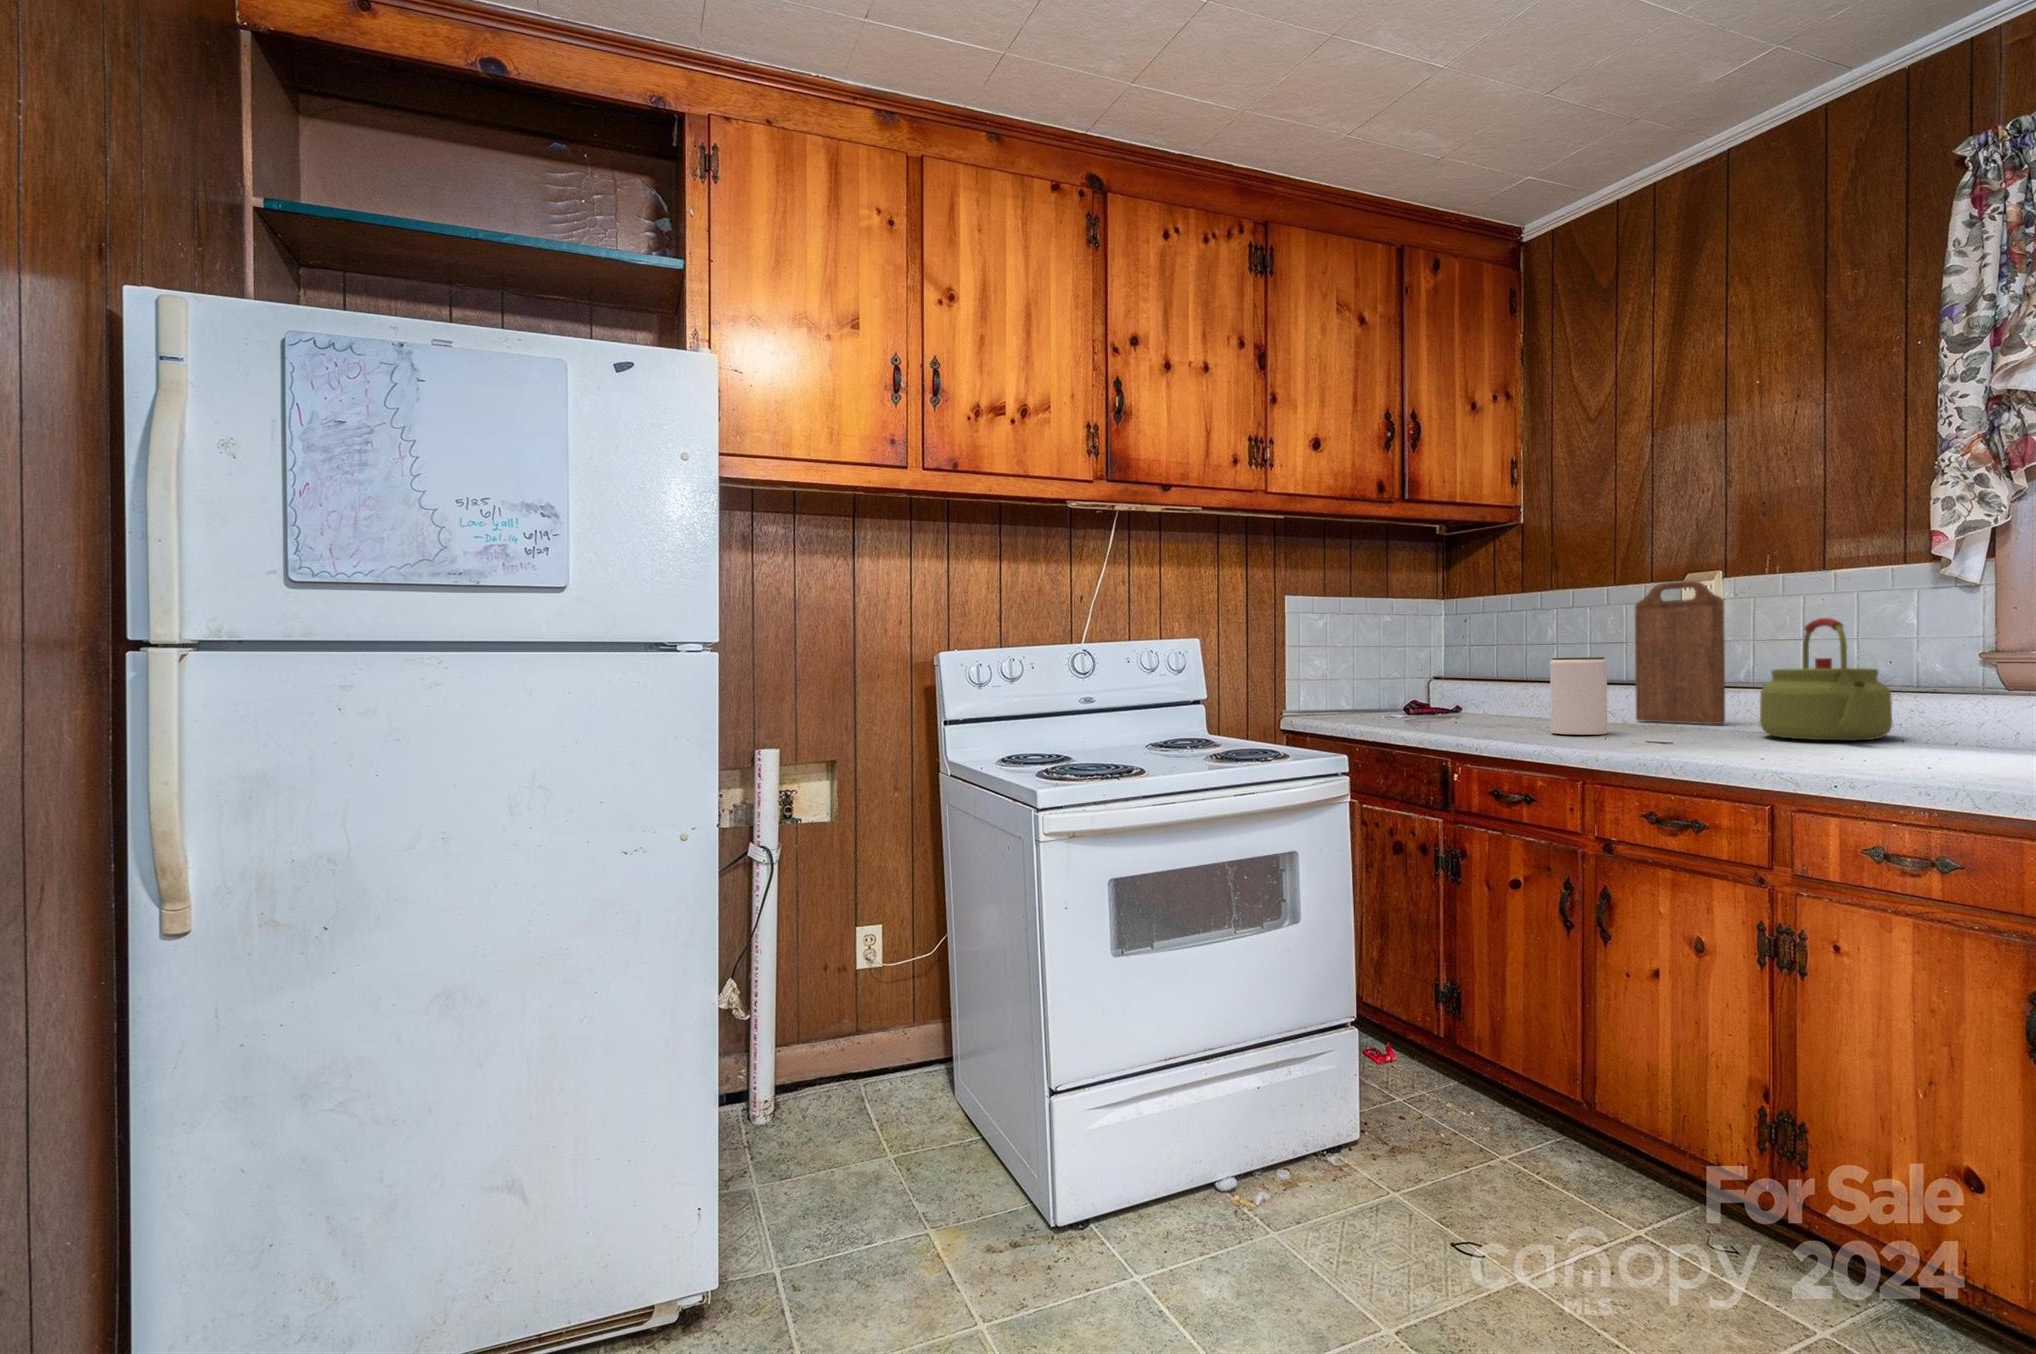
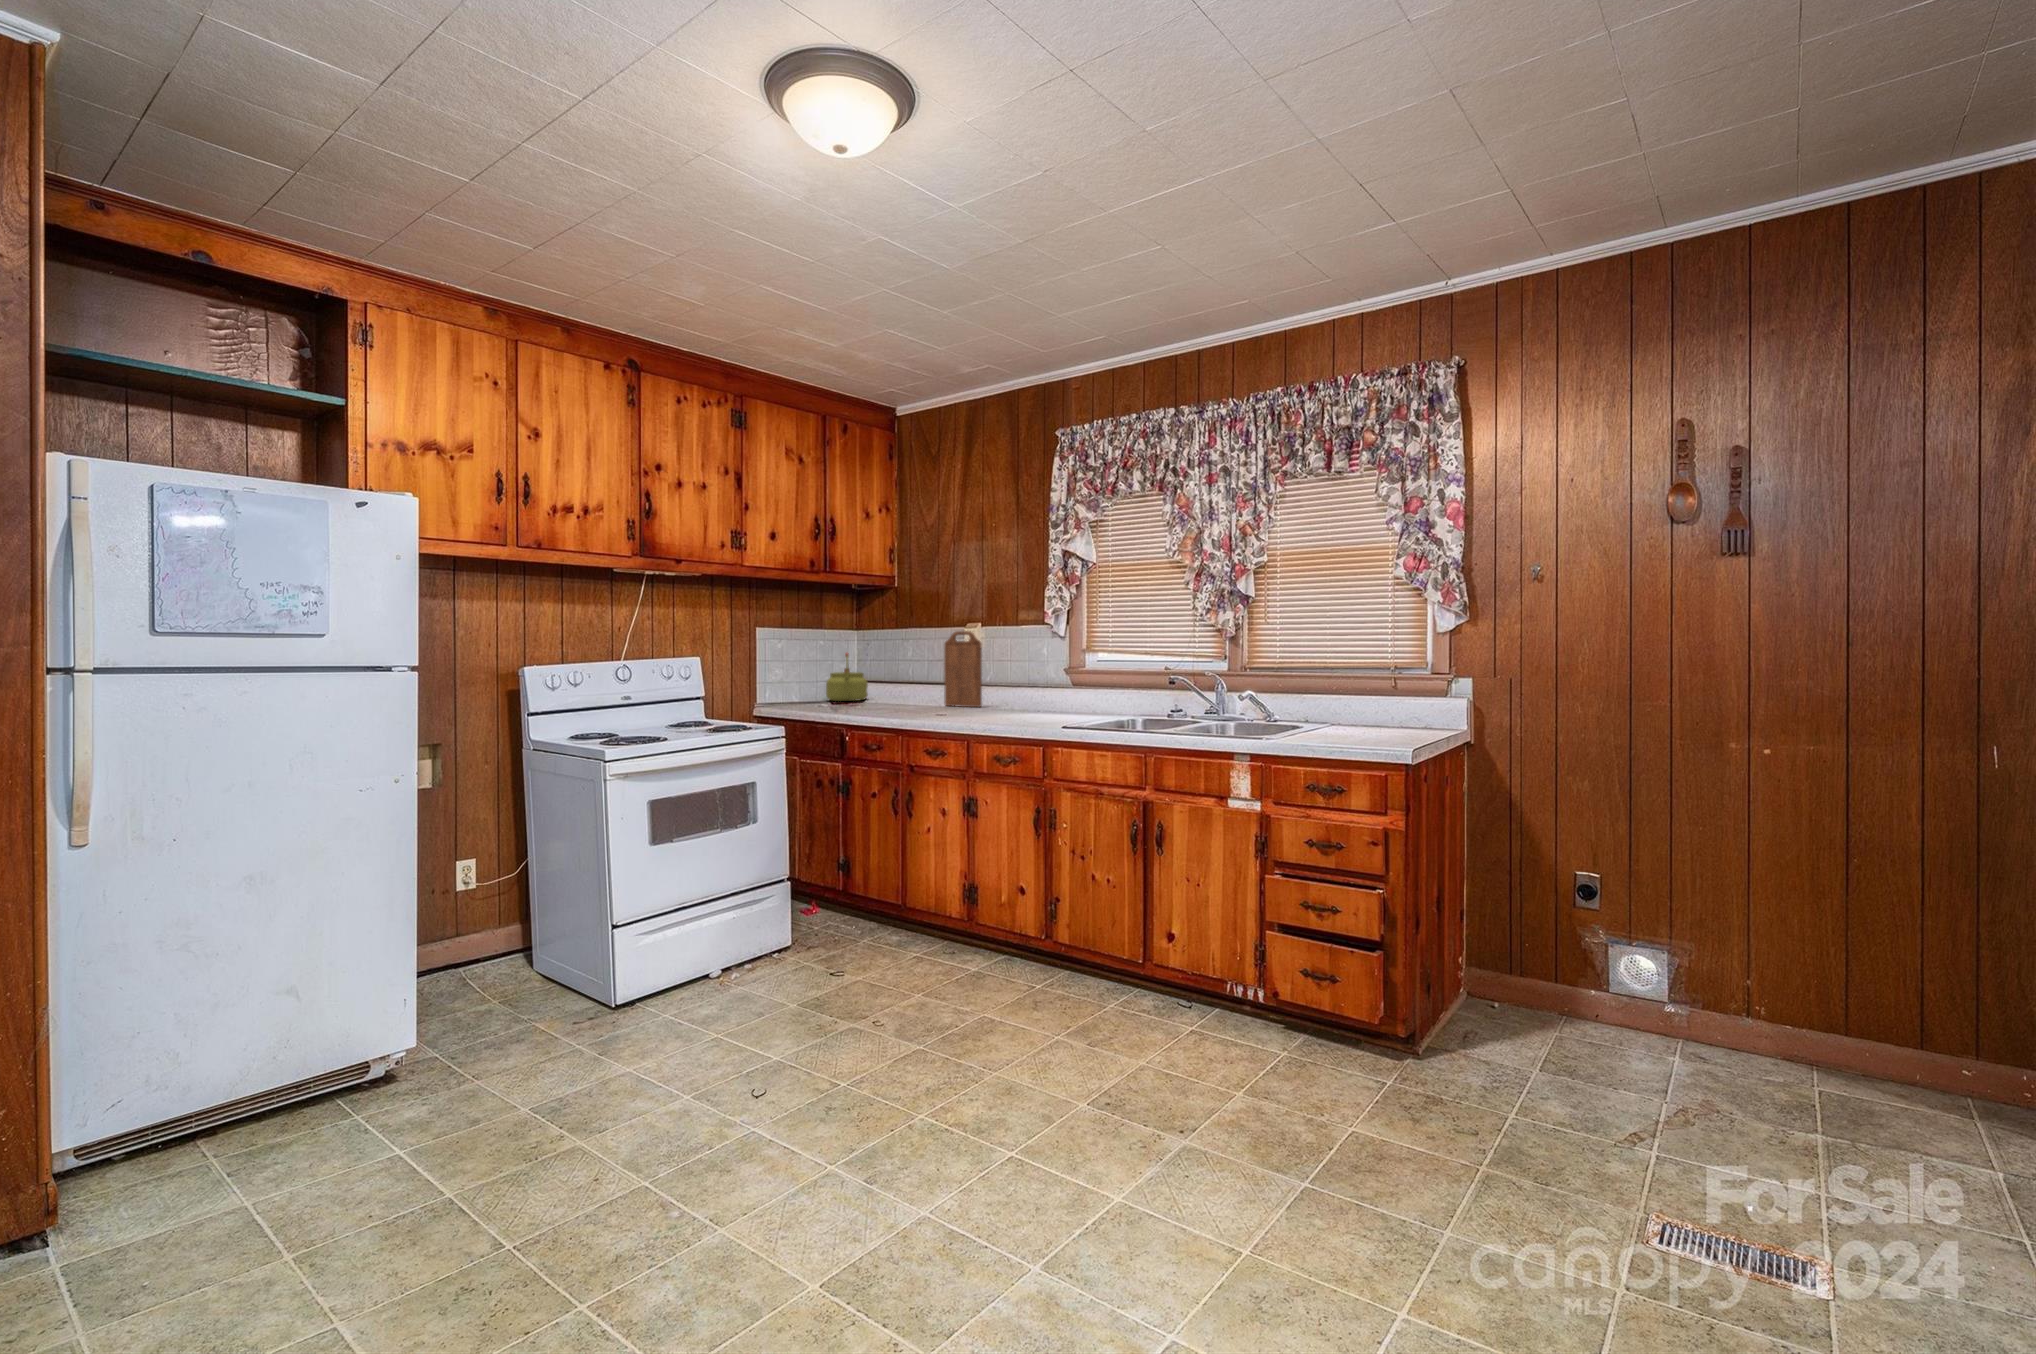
kettle: present [1760,618,1892,740] -> present [826,653,868,701]
jar: present [1550,657,1607,735] -> none [898,672,924,713]

